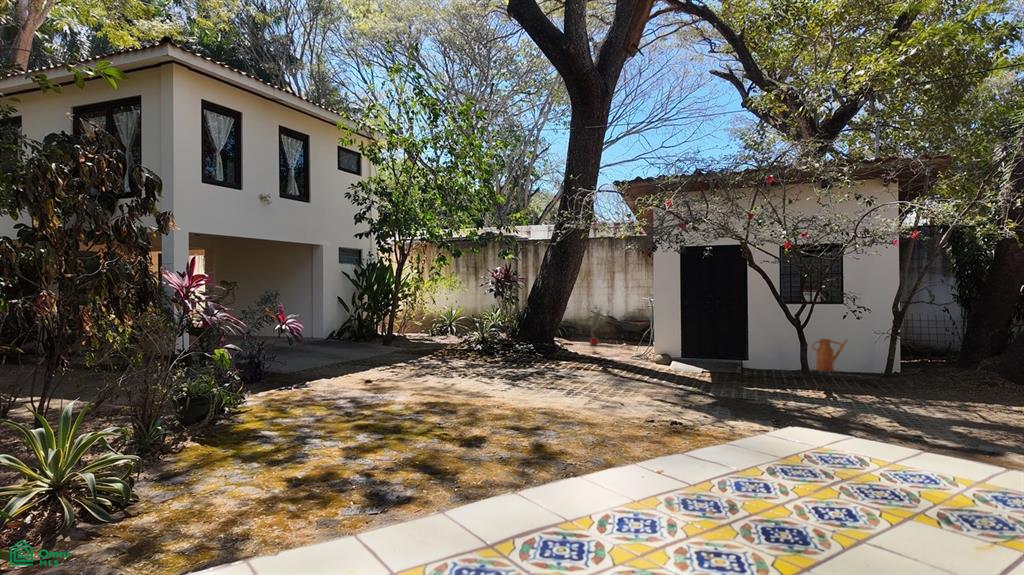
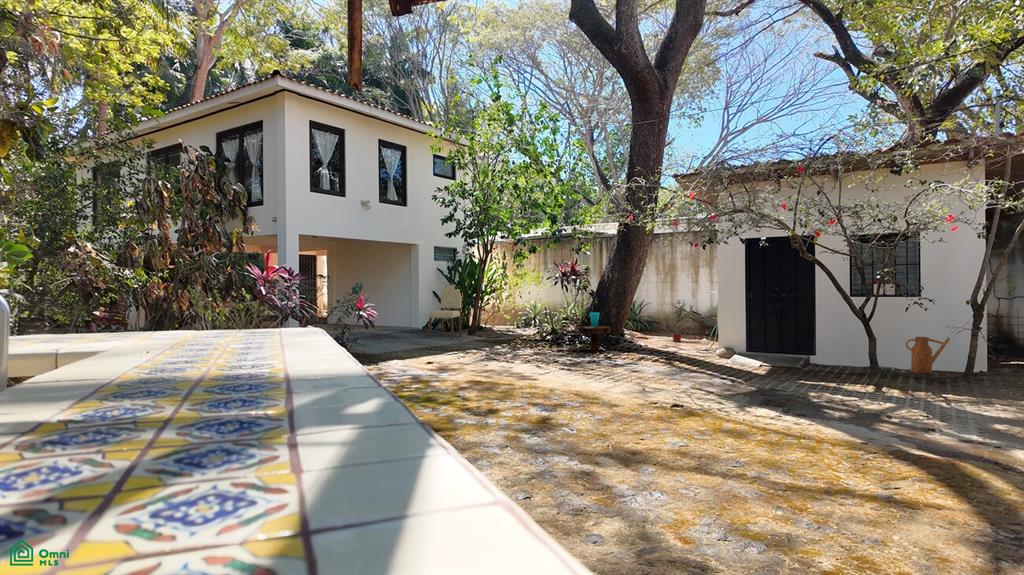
chair: none [340,291,376,350] -> present [429,285,462,339]
side table: none [511,320,543,358] -> present [579,312,611,350]

